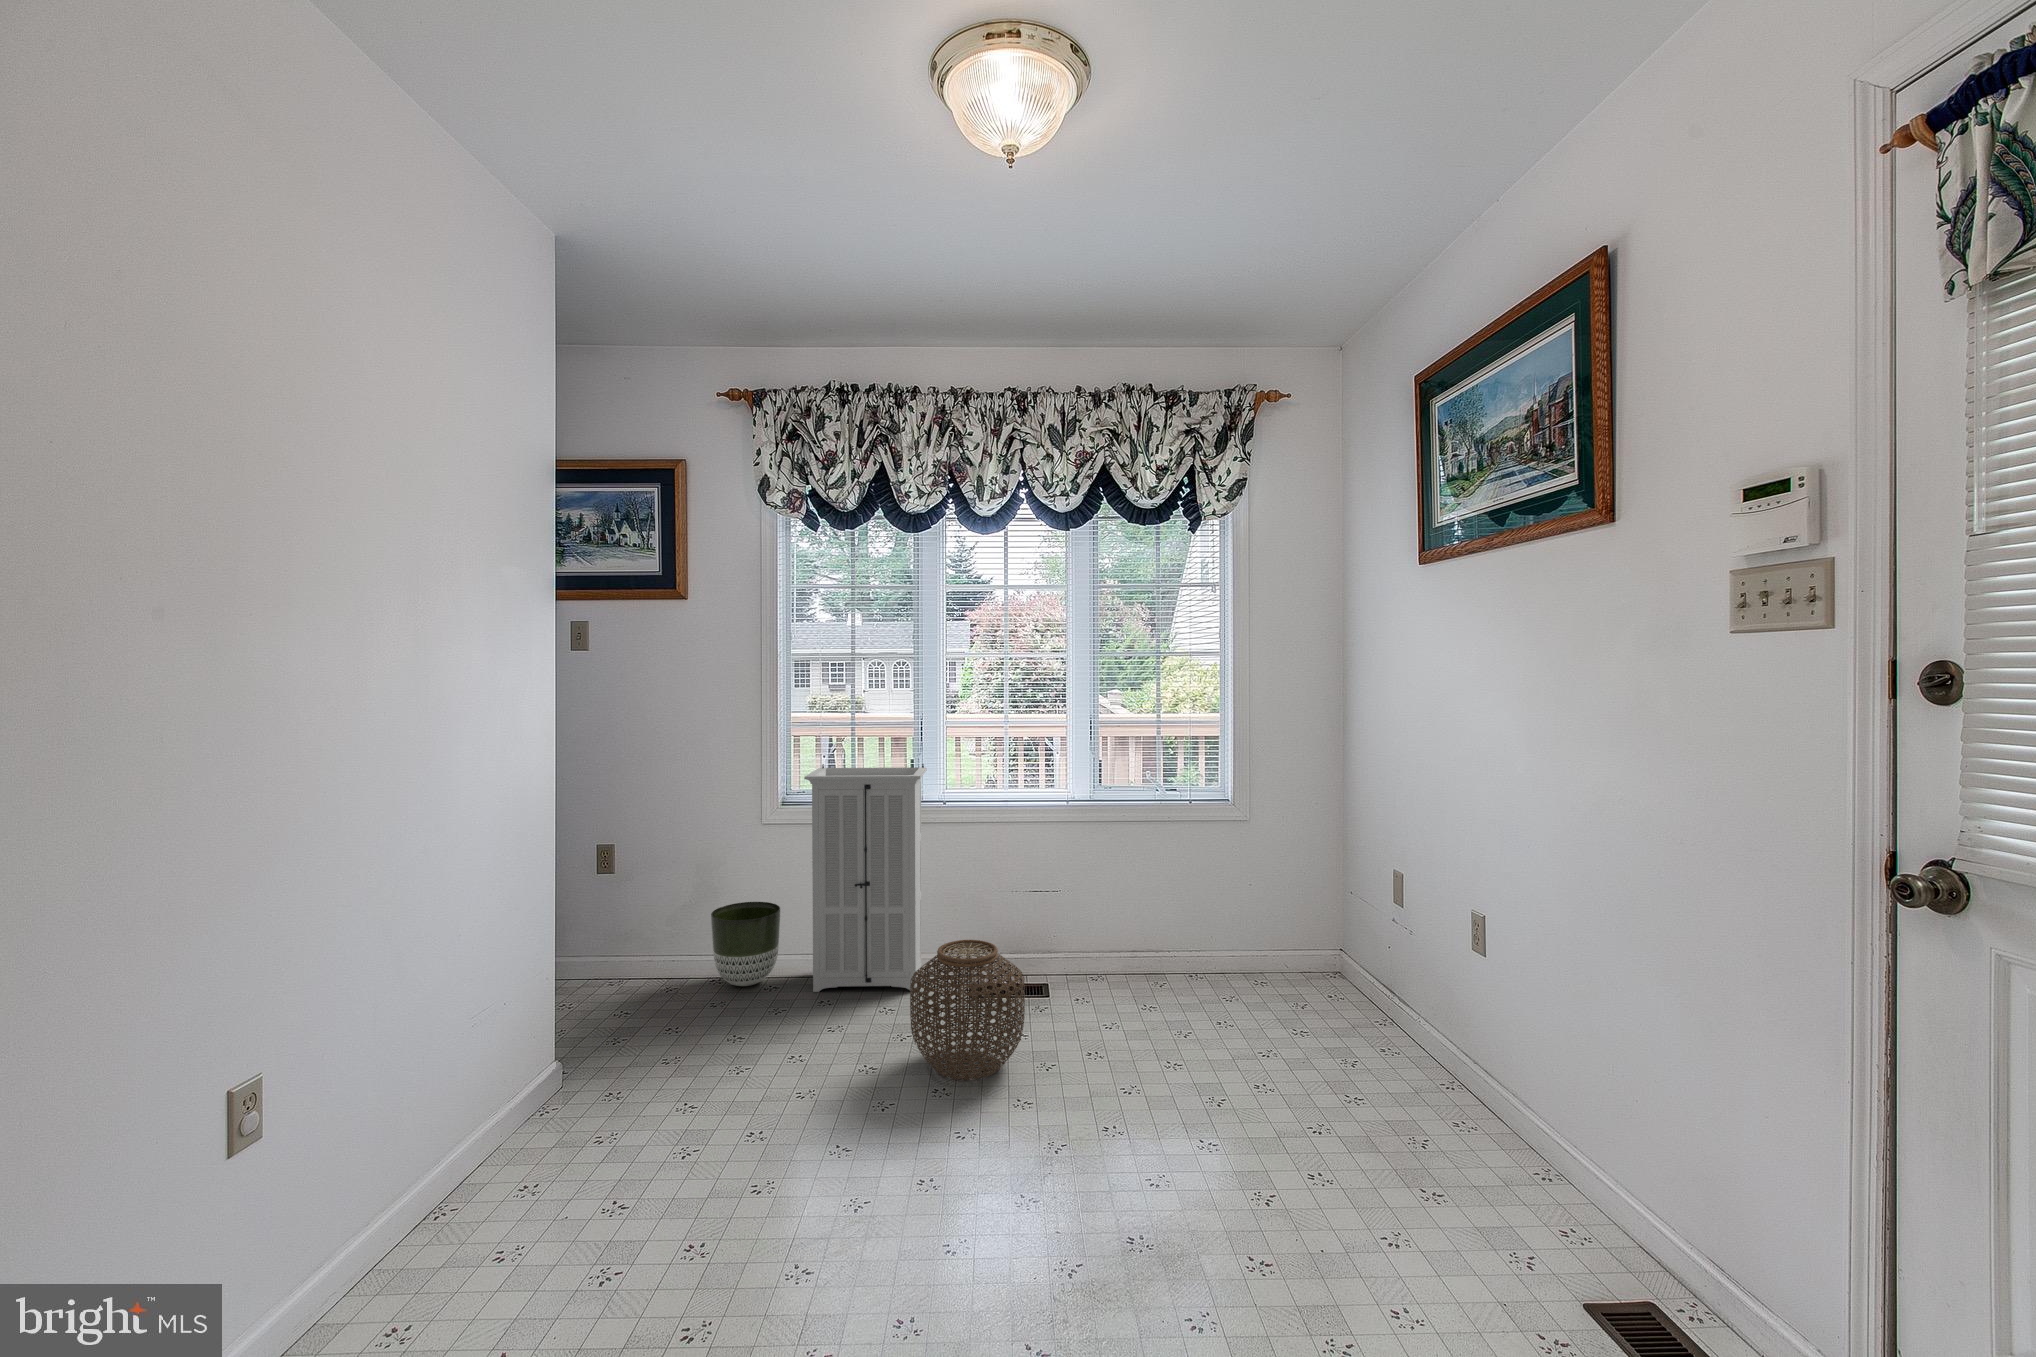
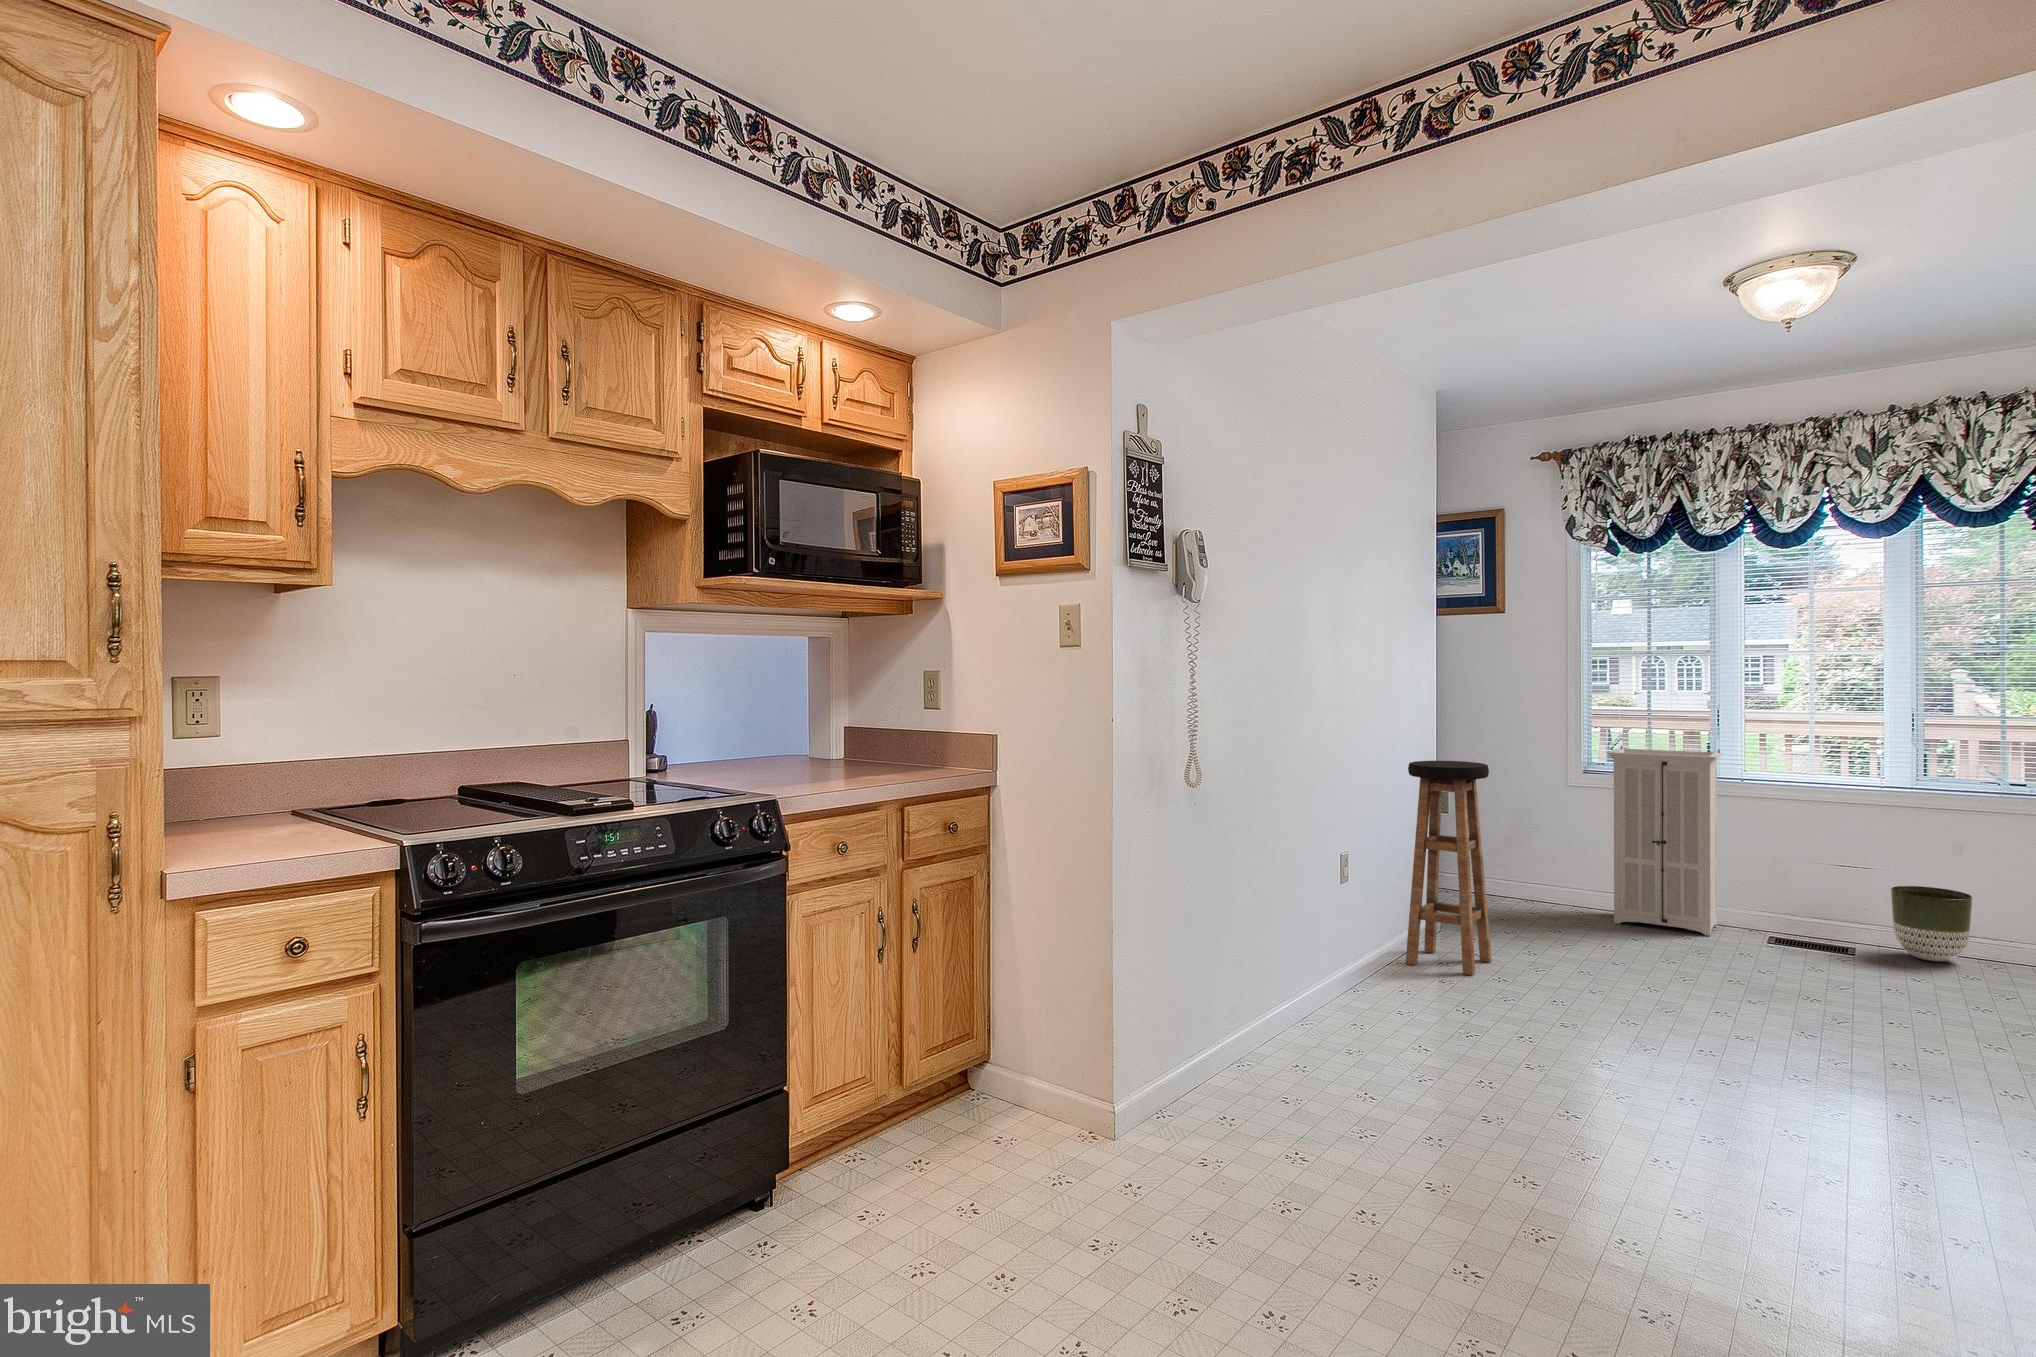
bar stool: none [449,822,620,1211] -> present [1406,761,1492,975]
planter: present [711,902,780,986] -> present [1891,886,1972,961]
woven basket: present [910,940,1025,1080] -> none [1704,881,1813,984]

